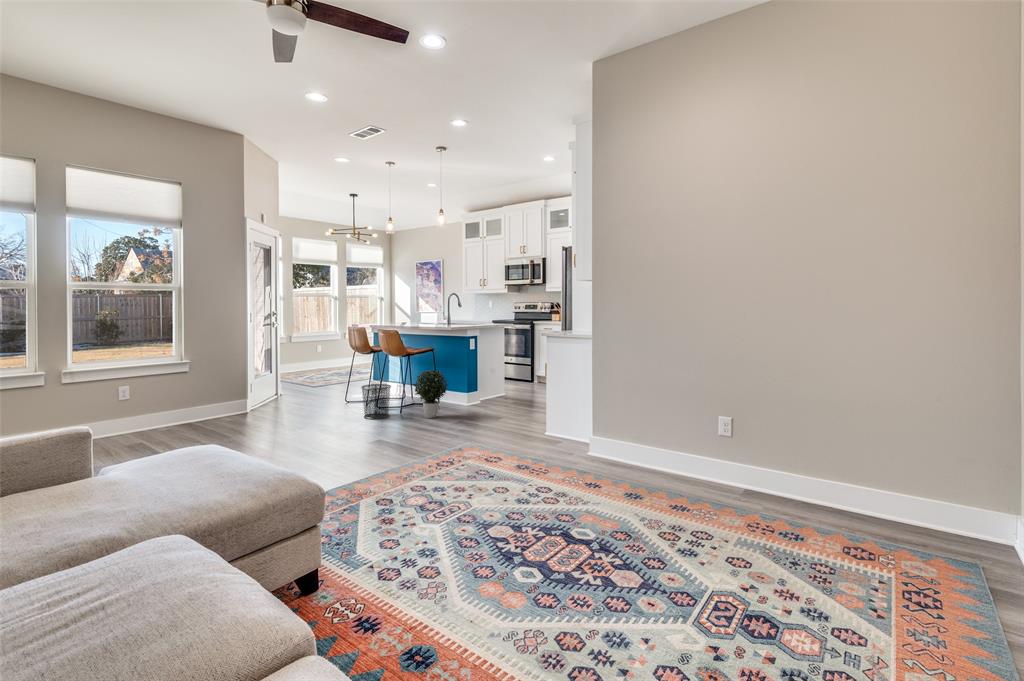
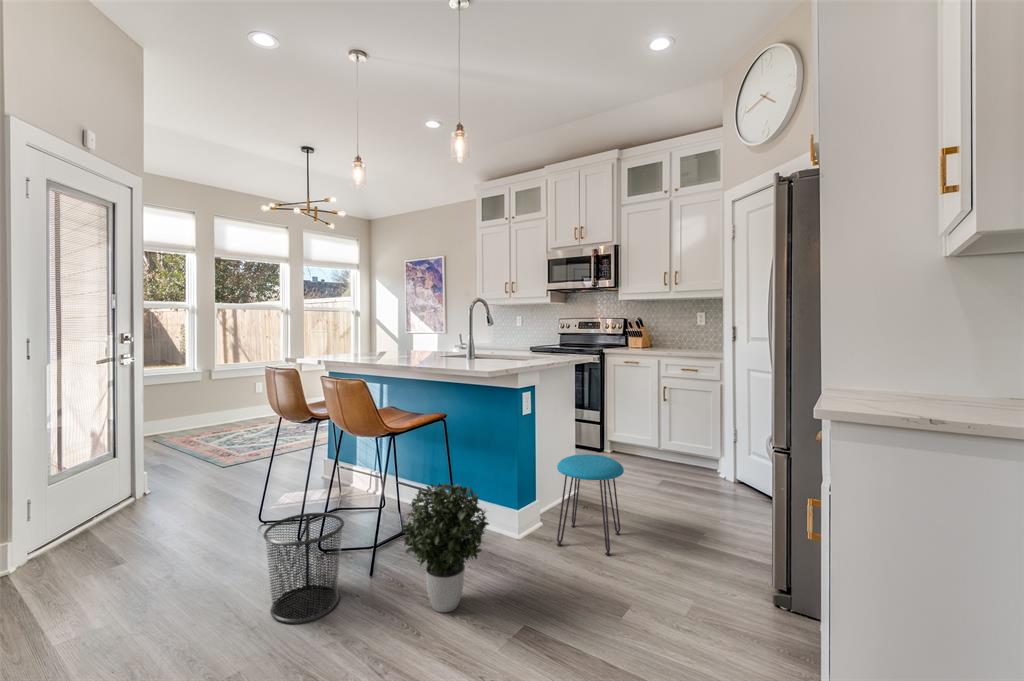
stool: none [484,369,516,409] -> present [557,454,624,555]

